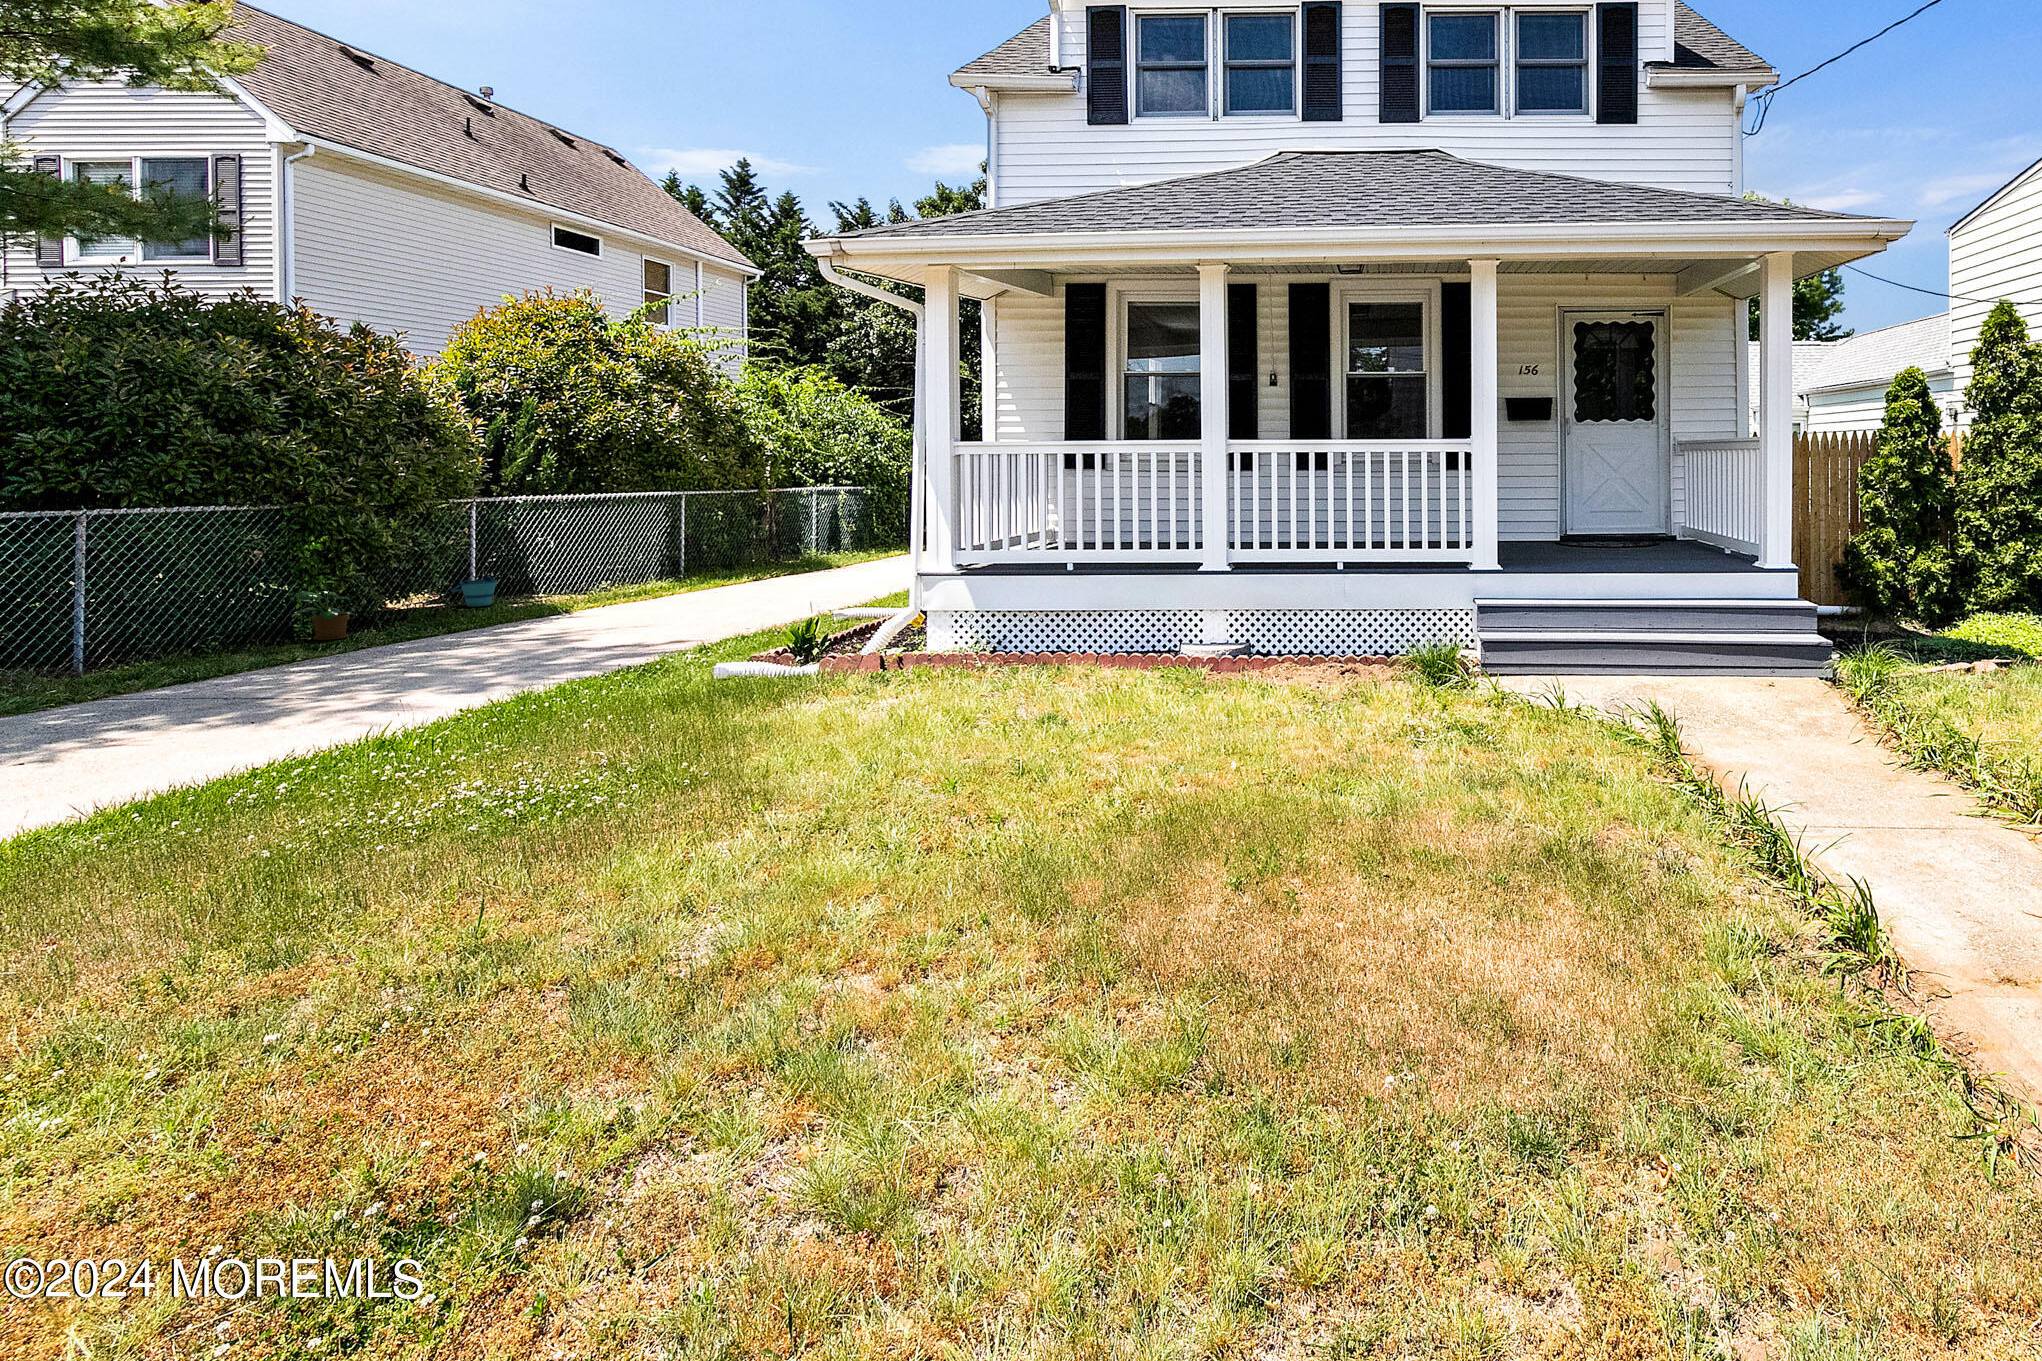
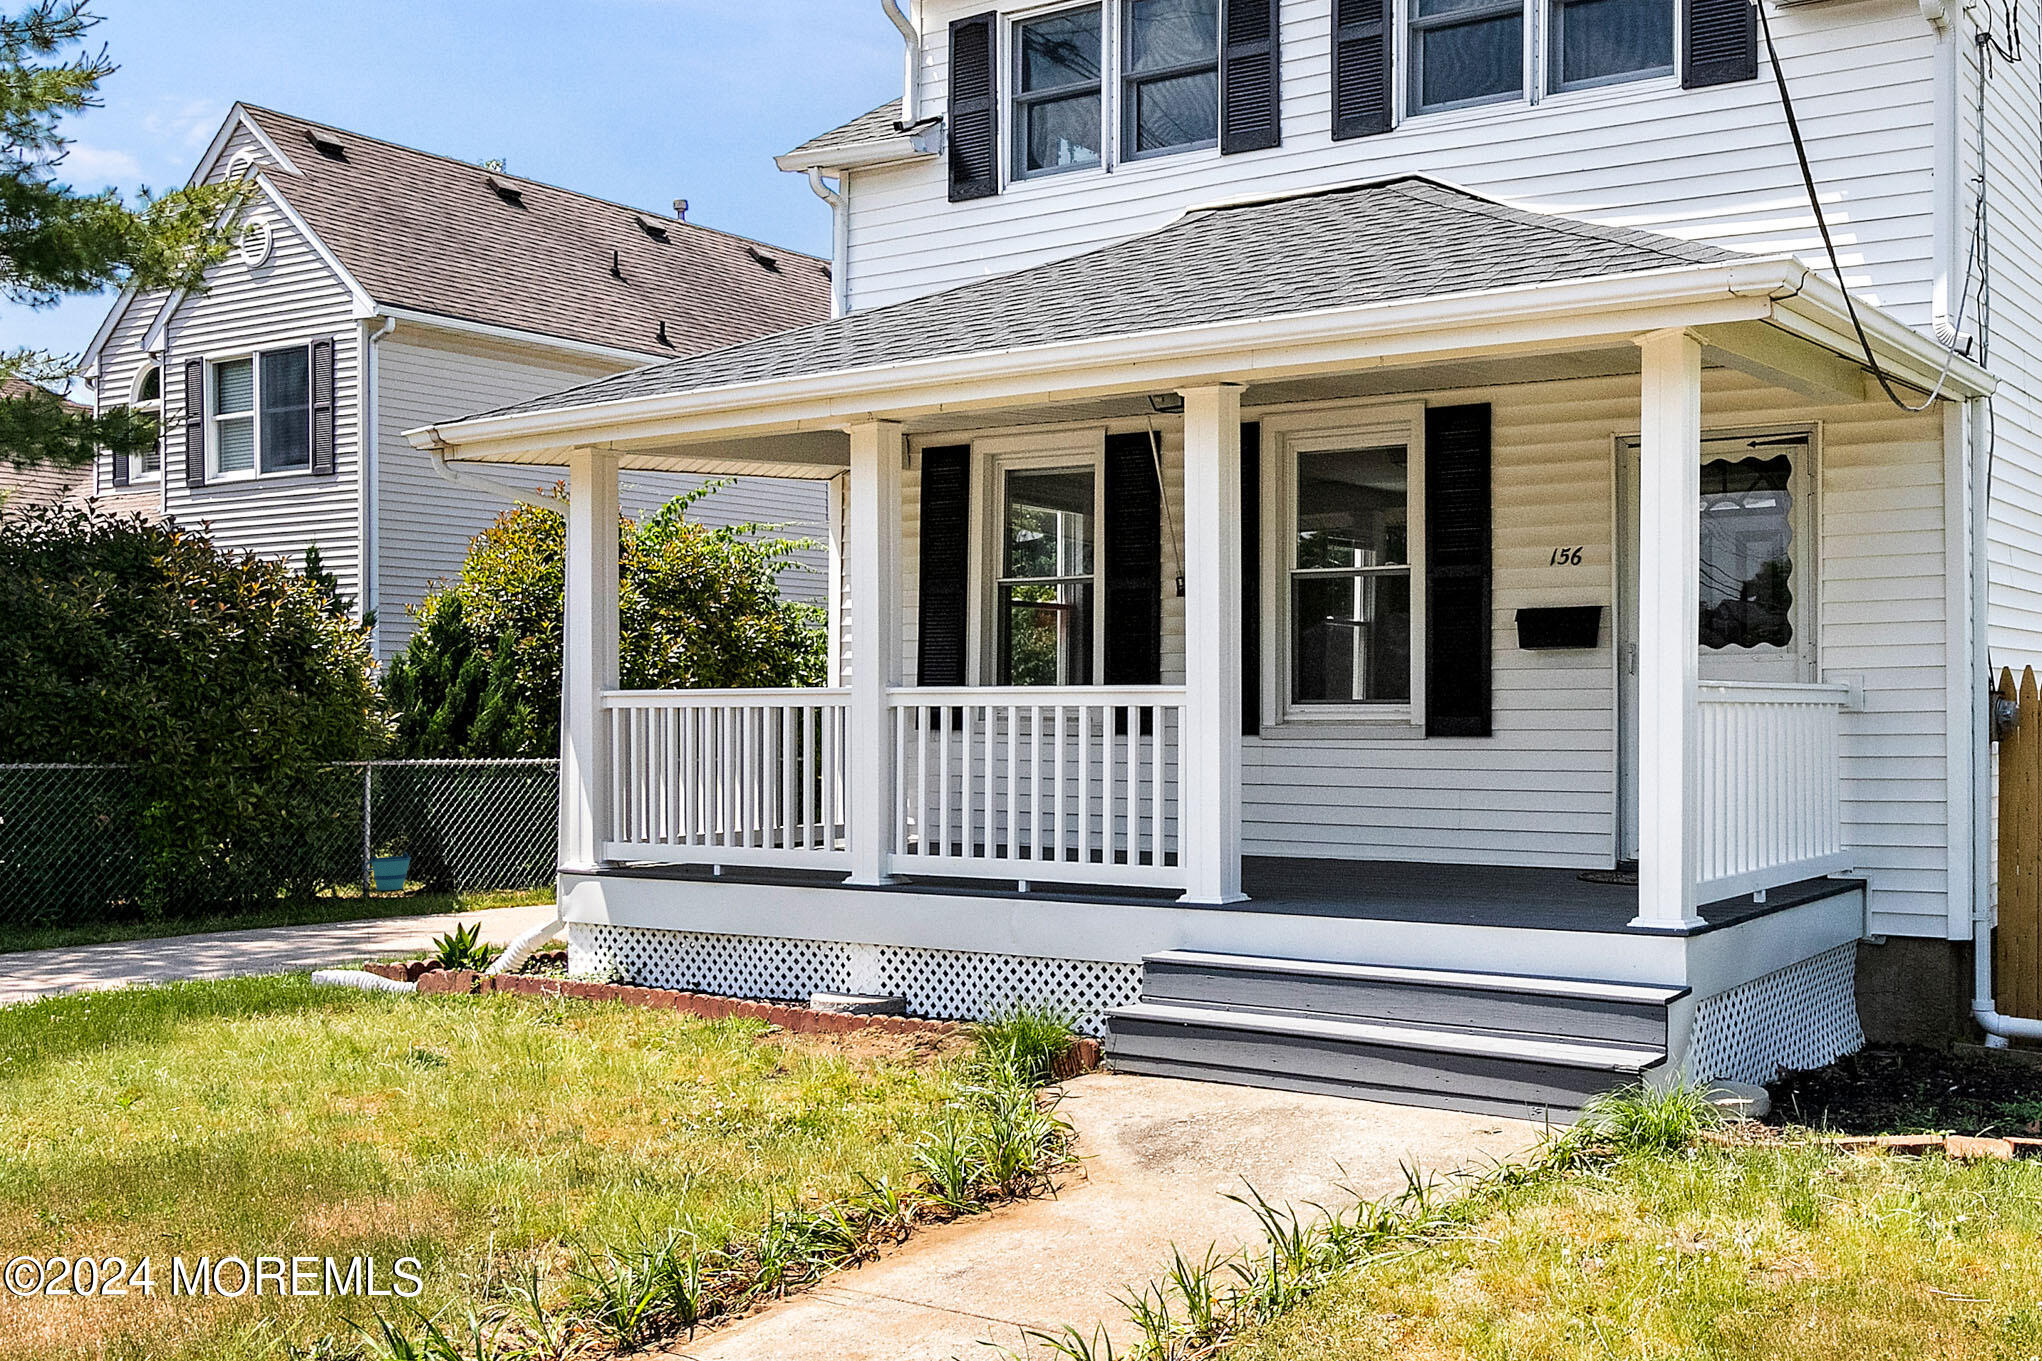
potted plant: present [292,591,355,640] -> none [128,861,196,922]

